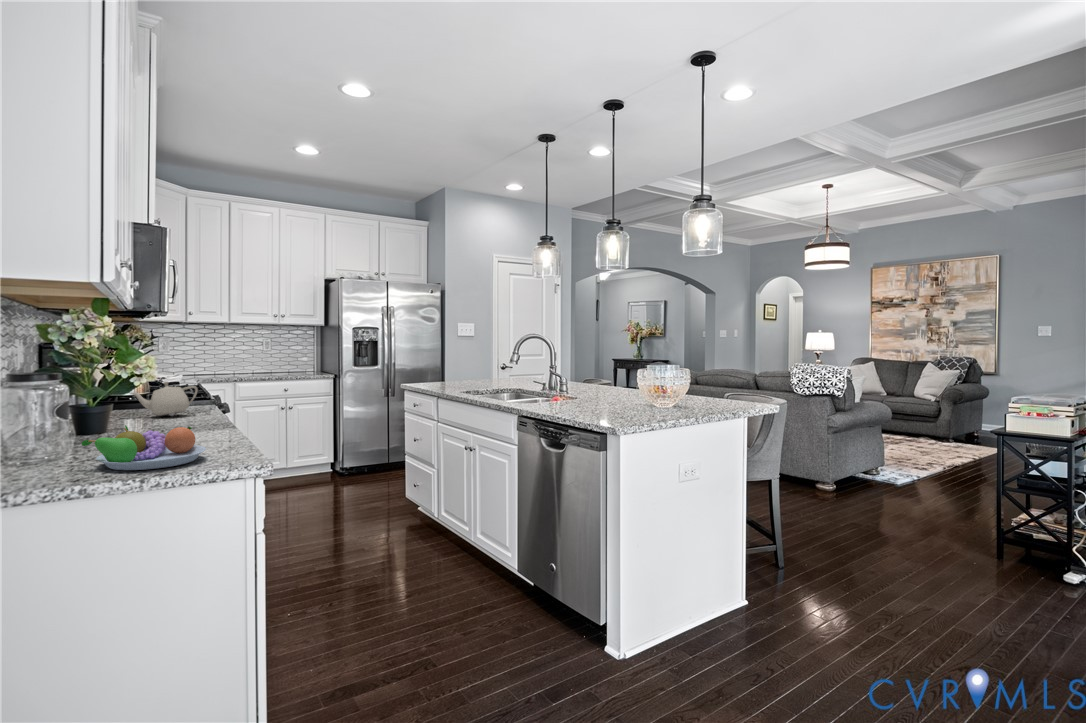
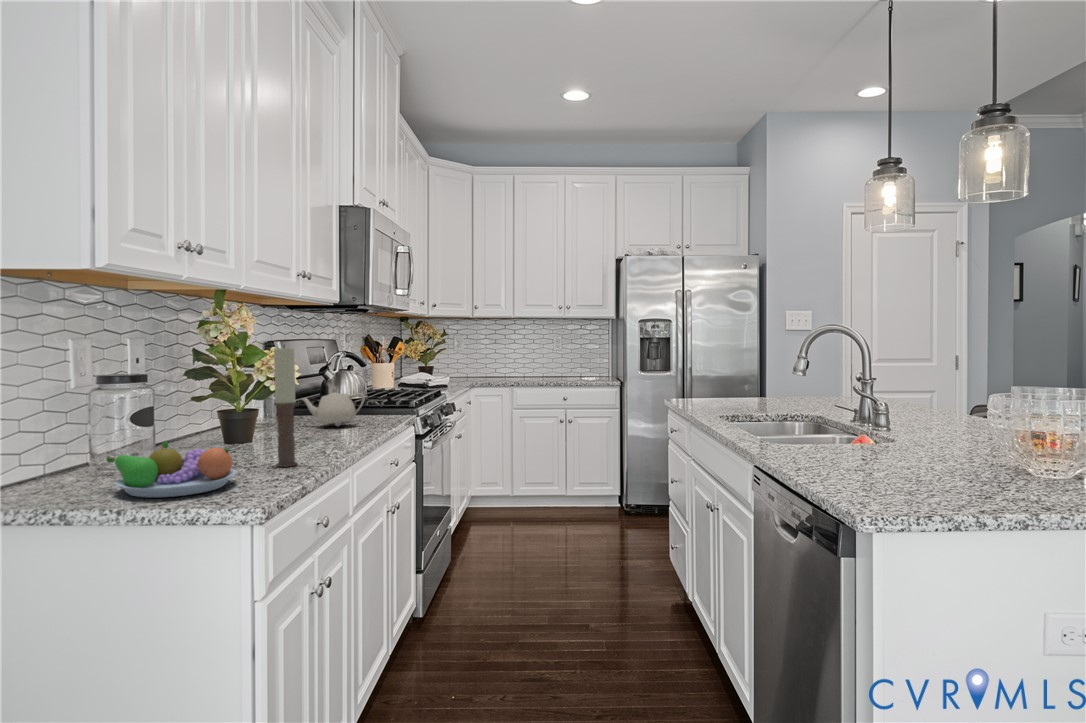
candle: none [197,342,218,443] -> present [274,345,297,467]

